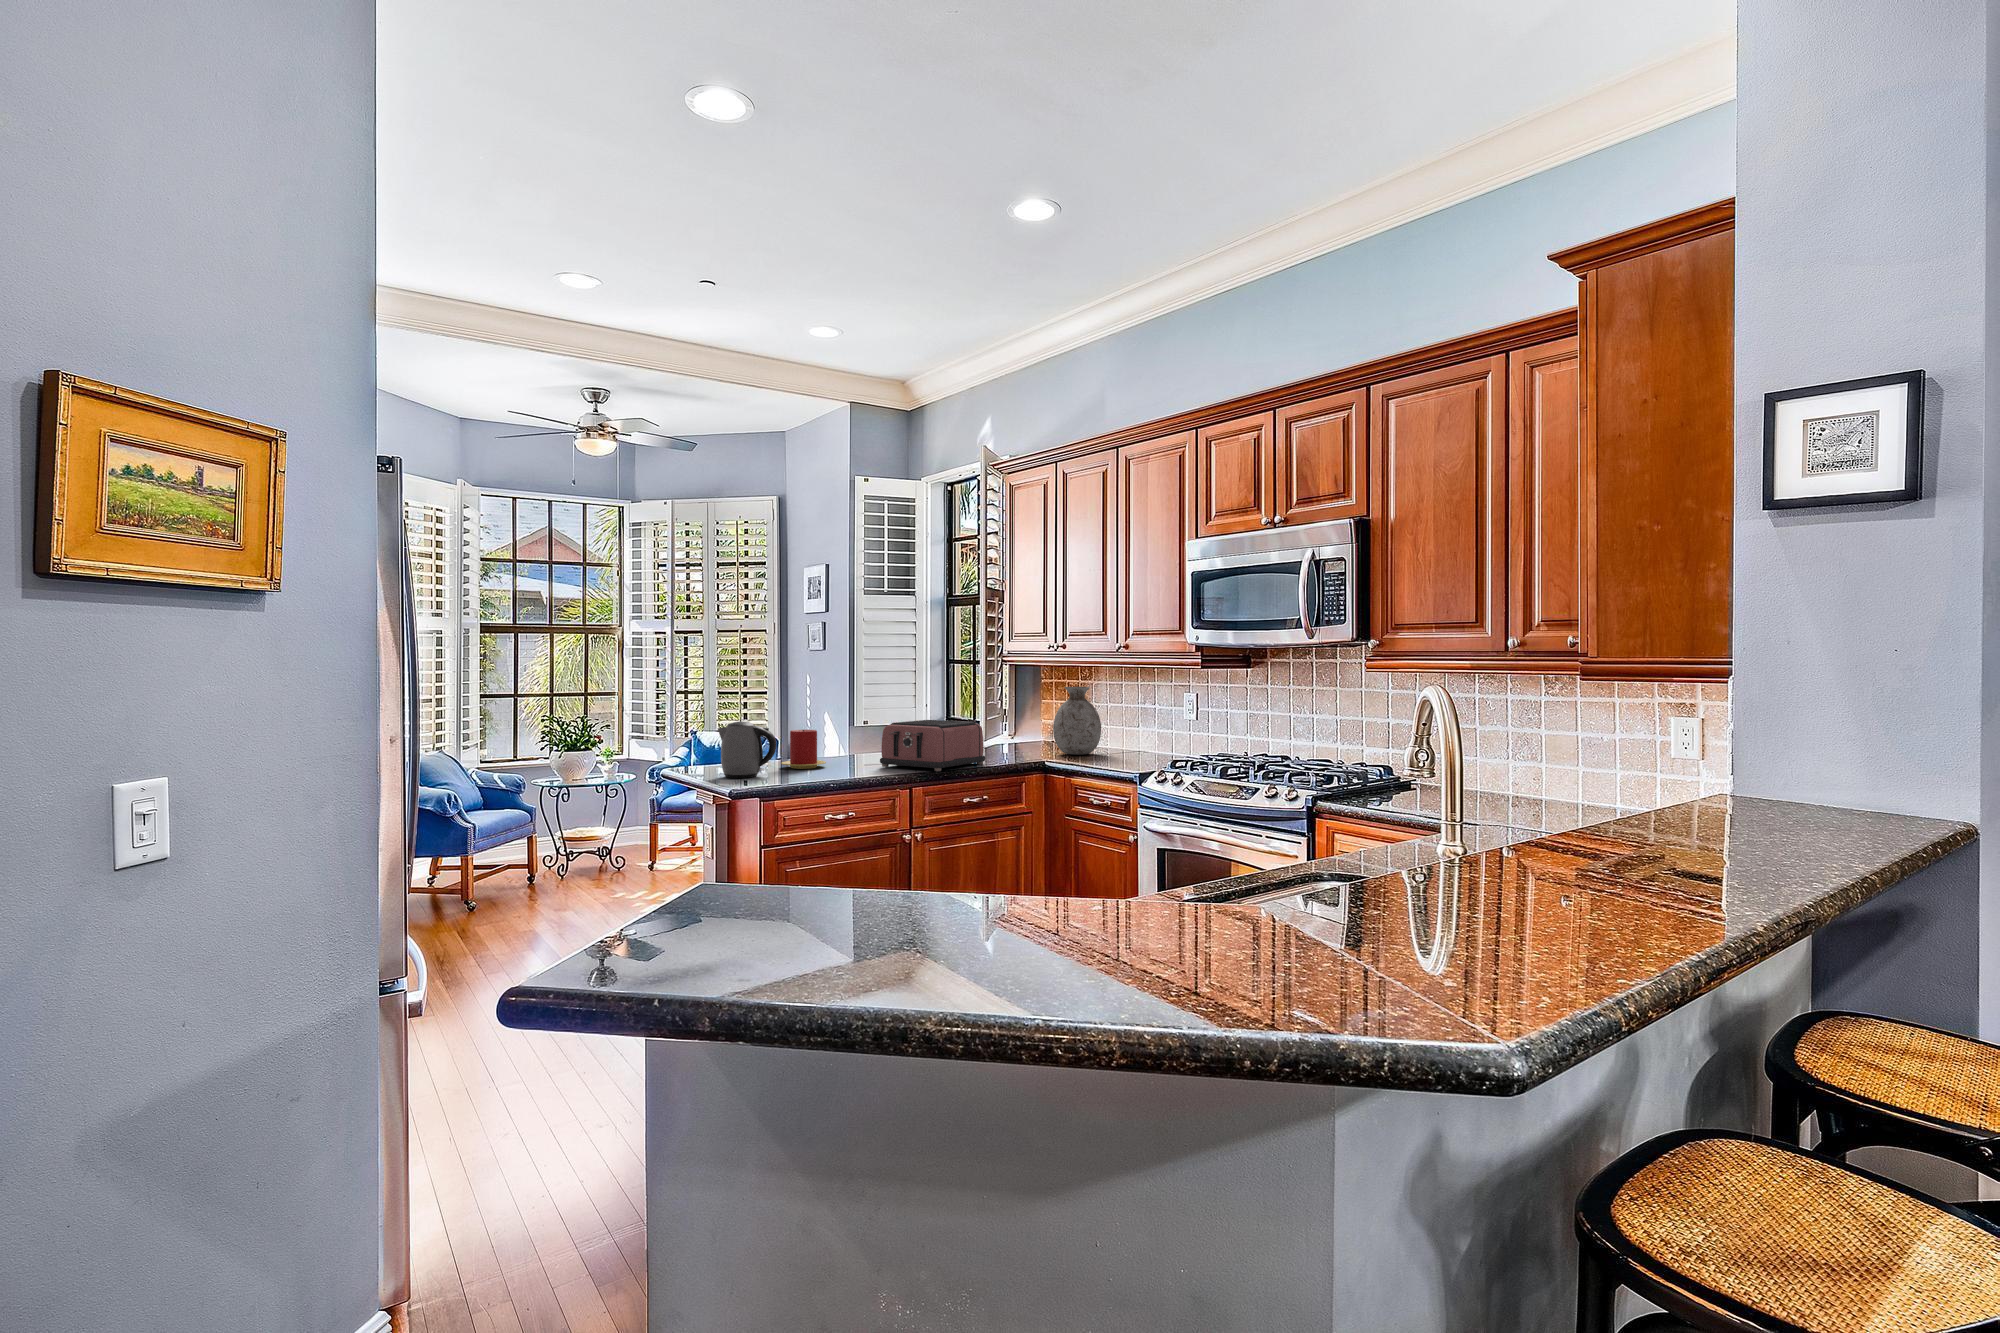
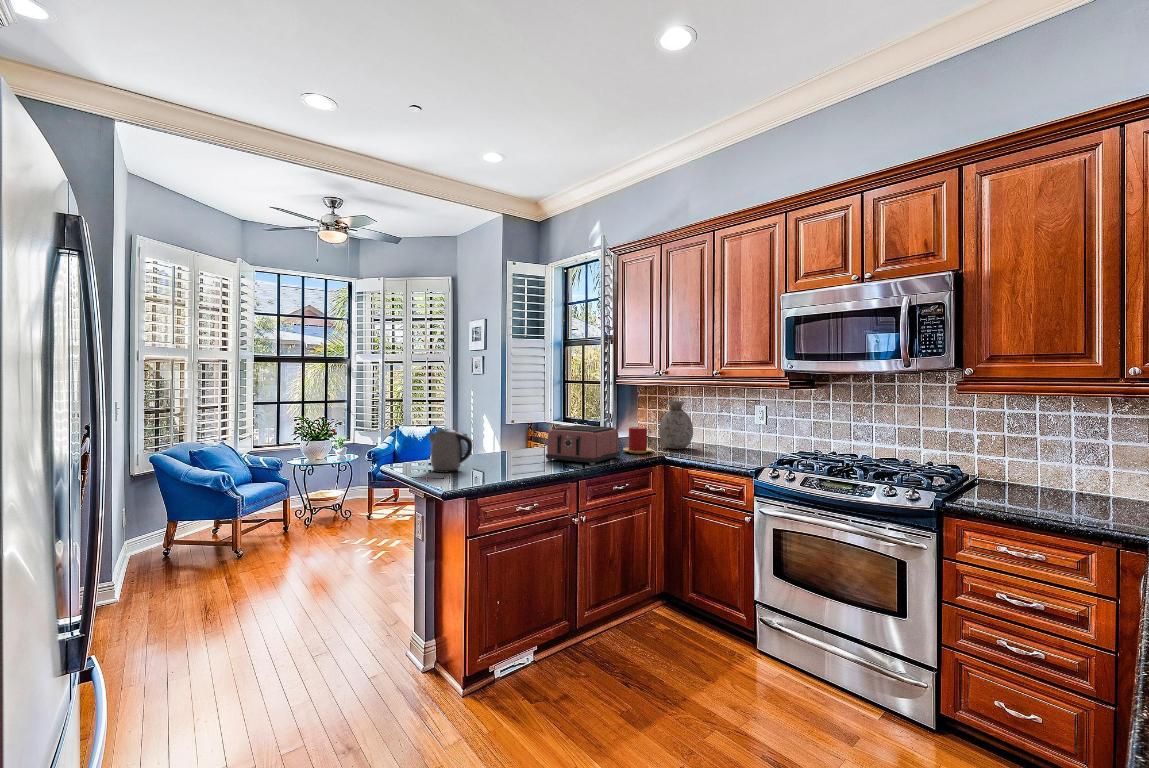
candle: present [781,730,826,769] -> present [623,427,652,454]

